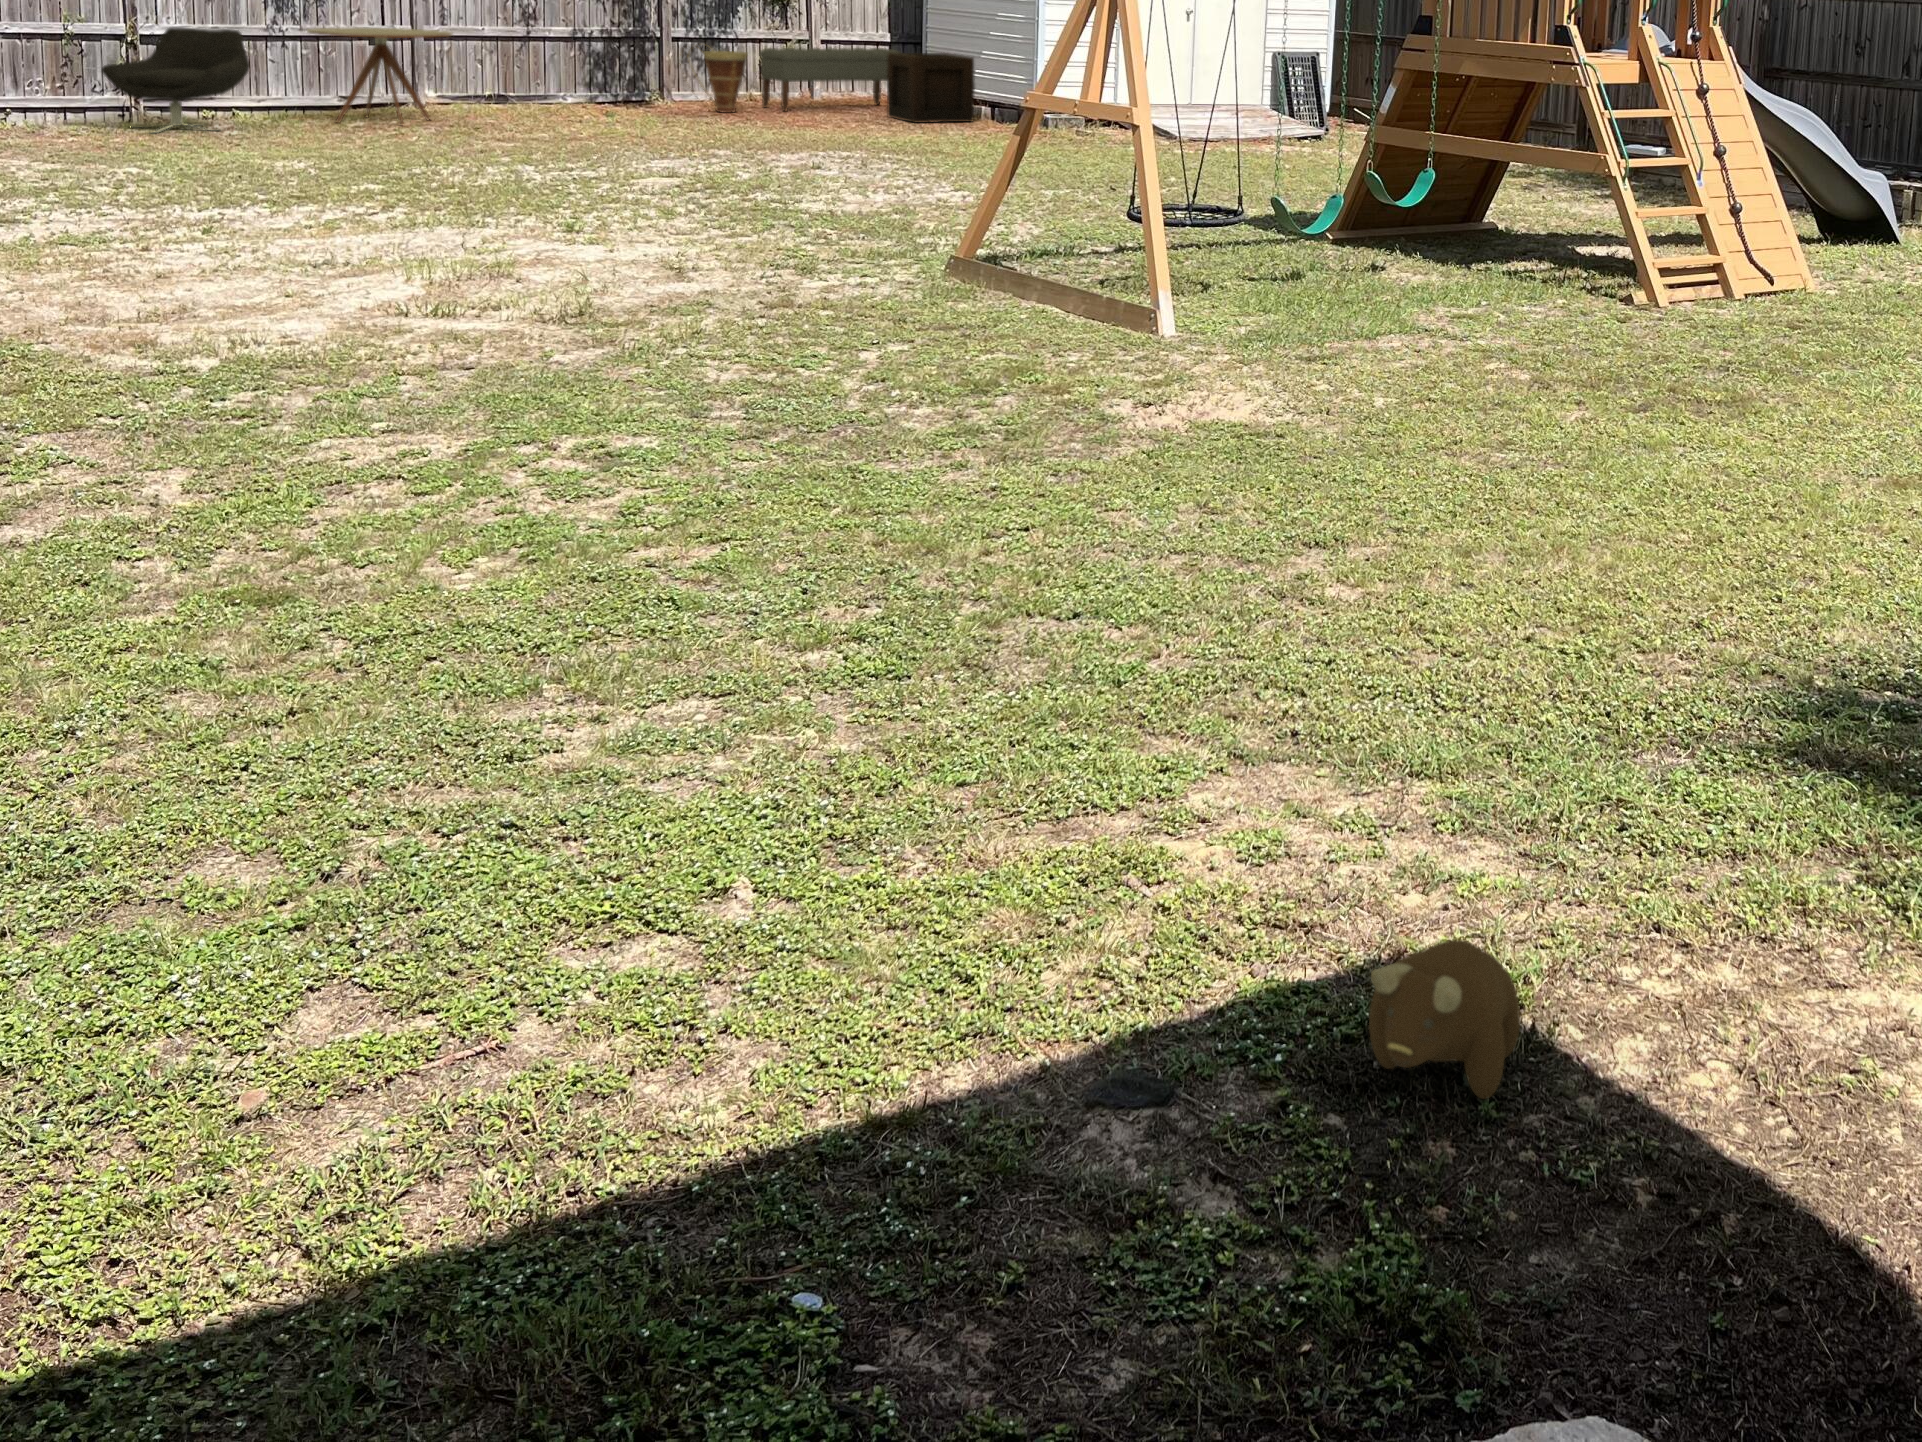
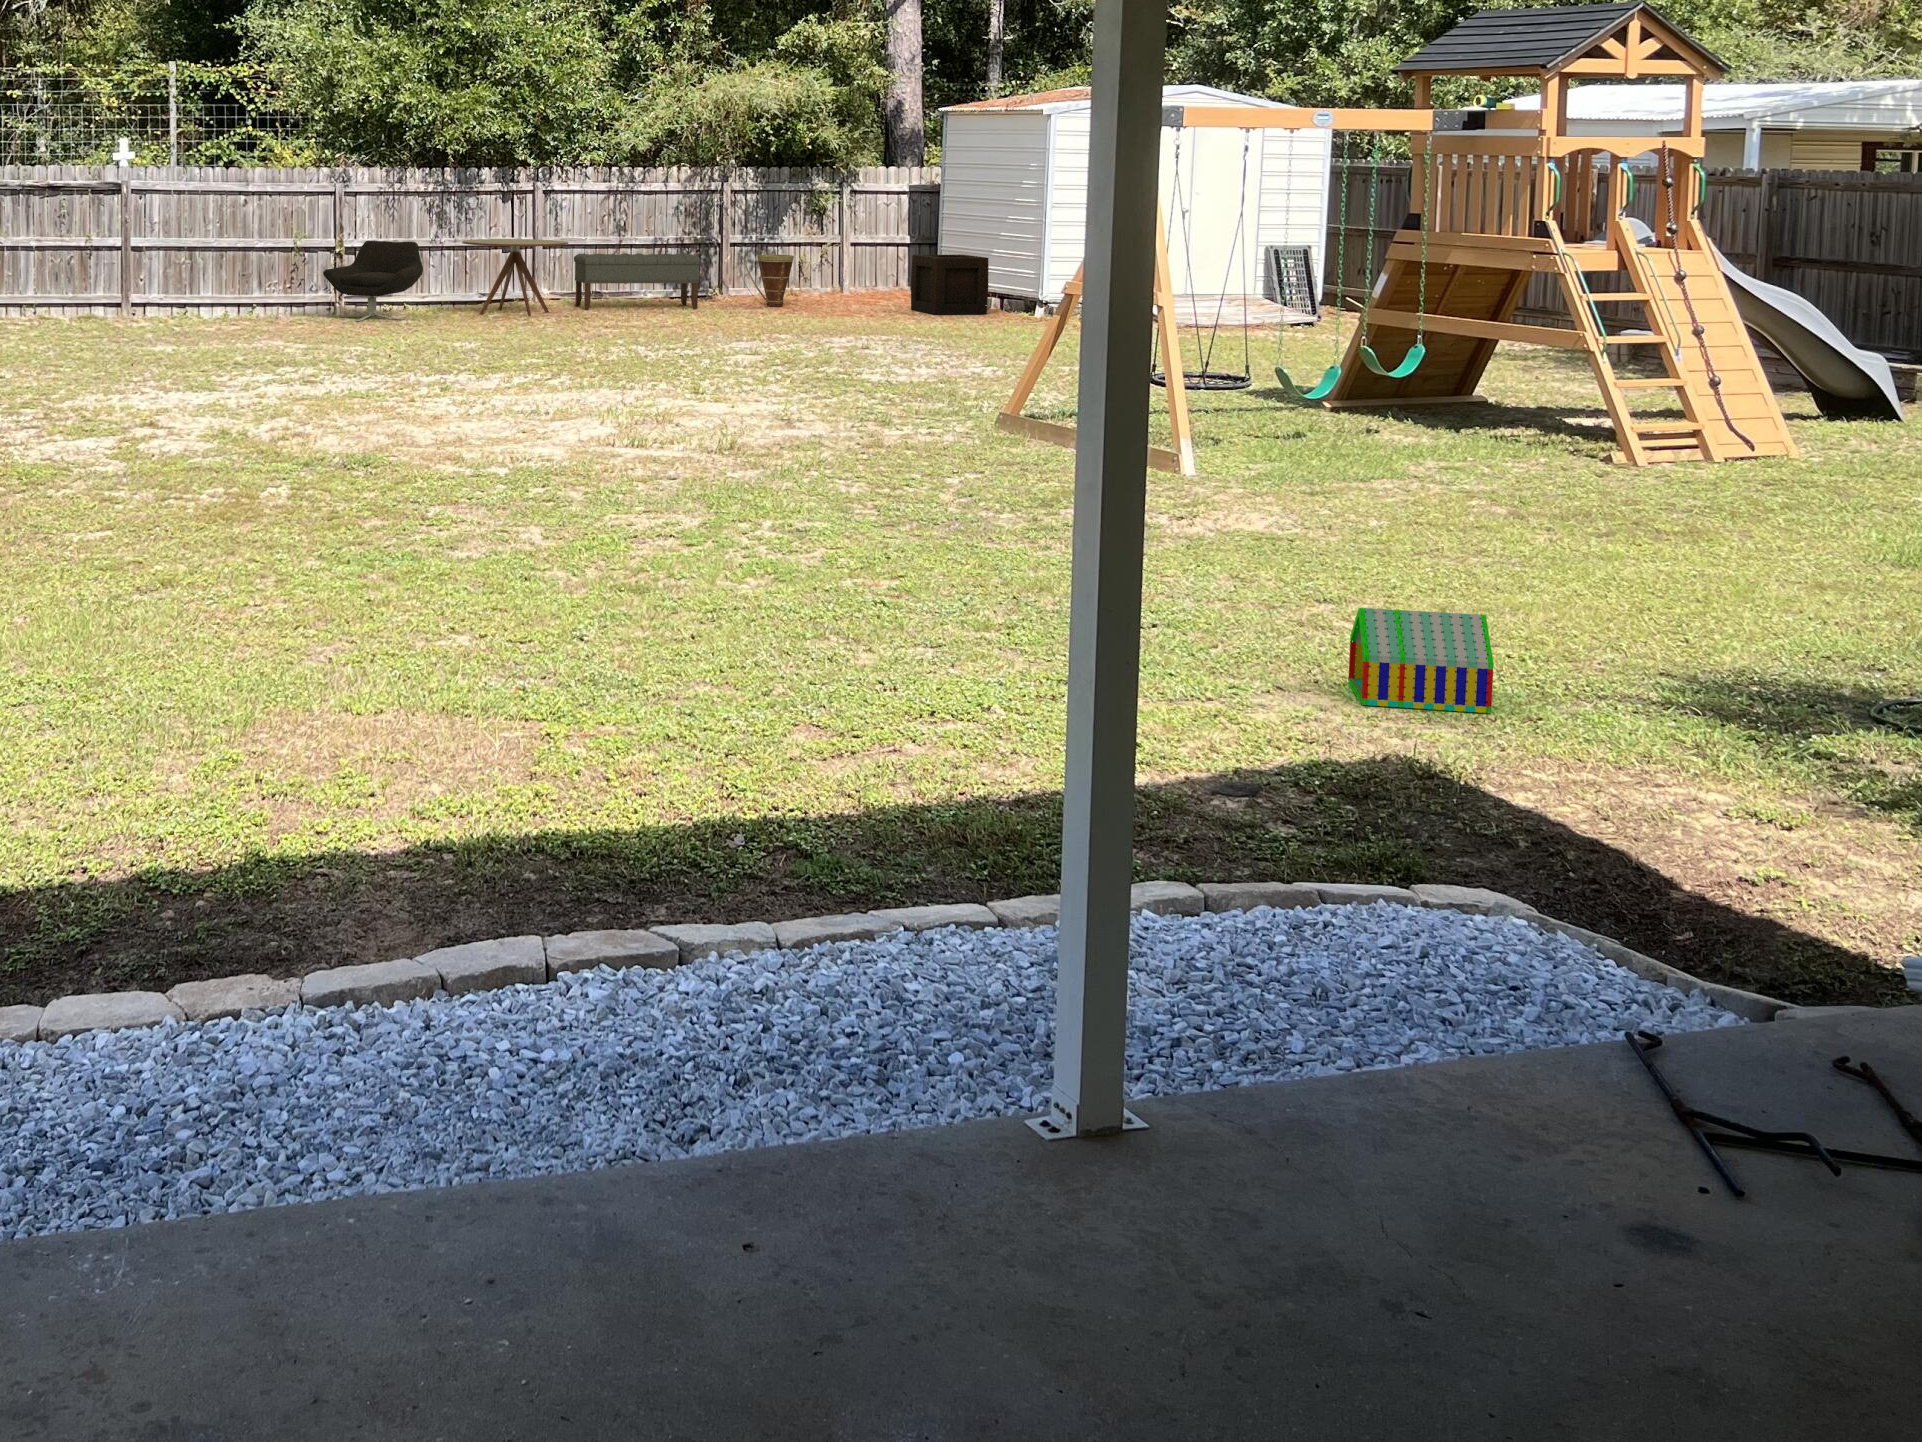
bench: present [759,48,900,111] -> present [574,253,701,310]
toy house: none [1356,593,1551,738] -> present [1348,608,1494,713]
plush toy: present [1369,940,1520,1099] -> none [1357,763,1456,855]

